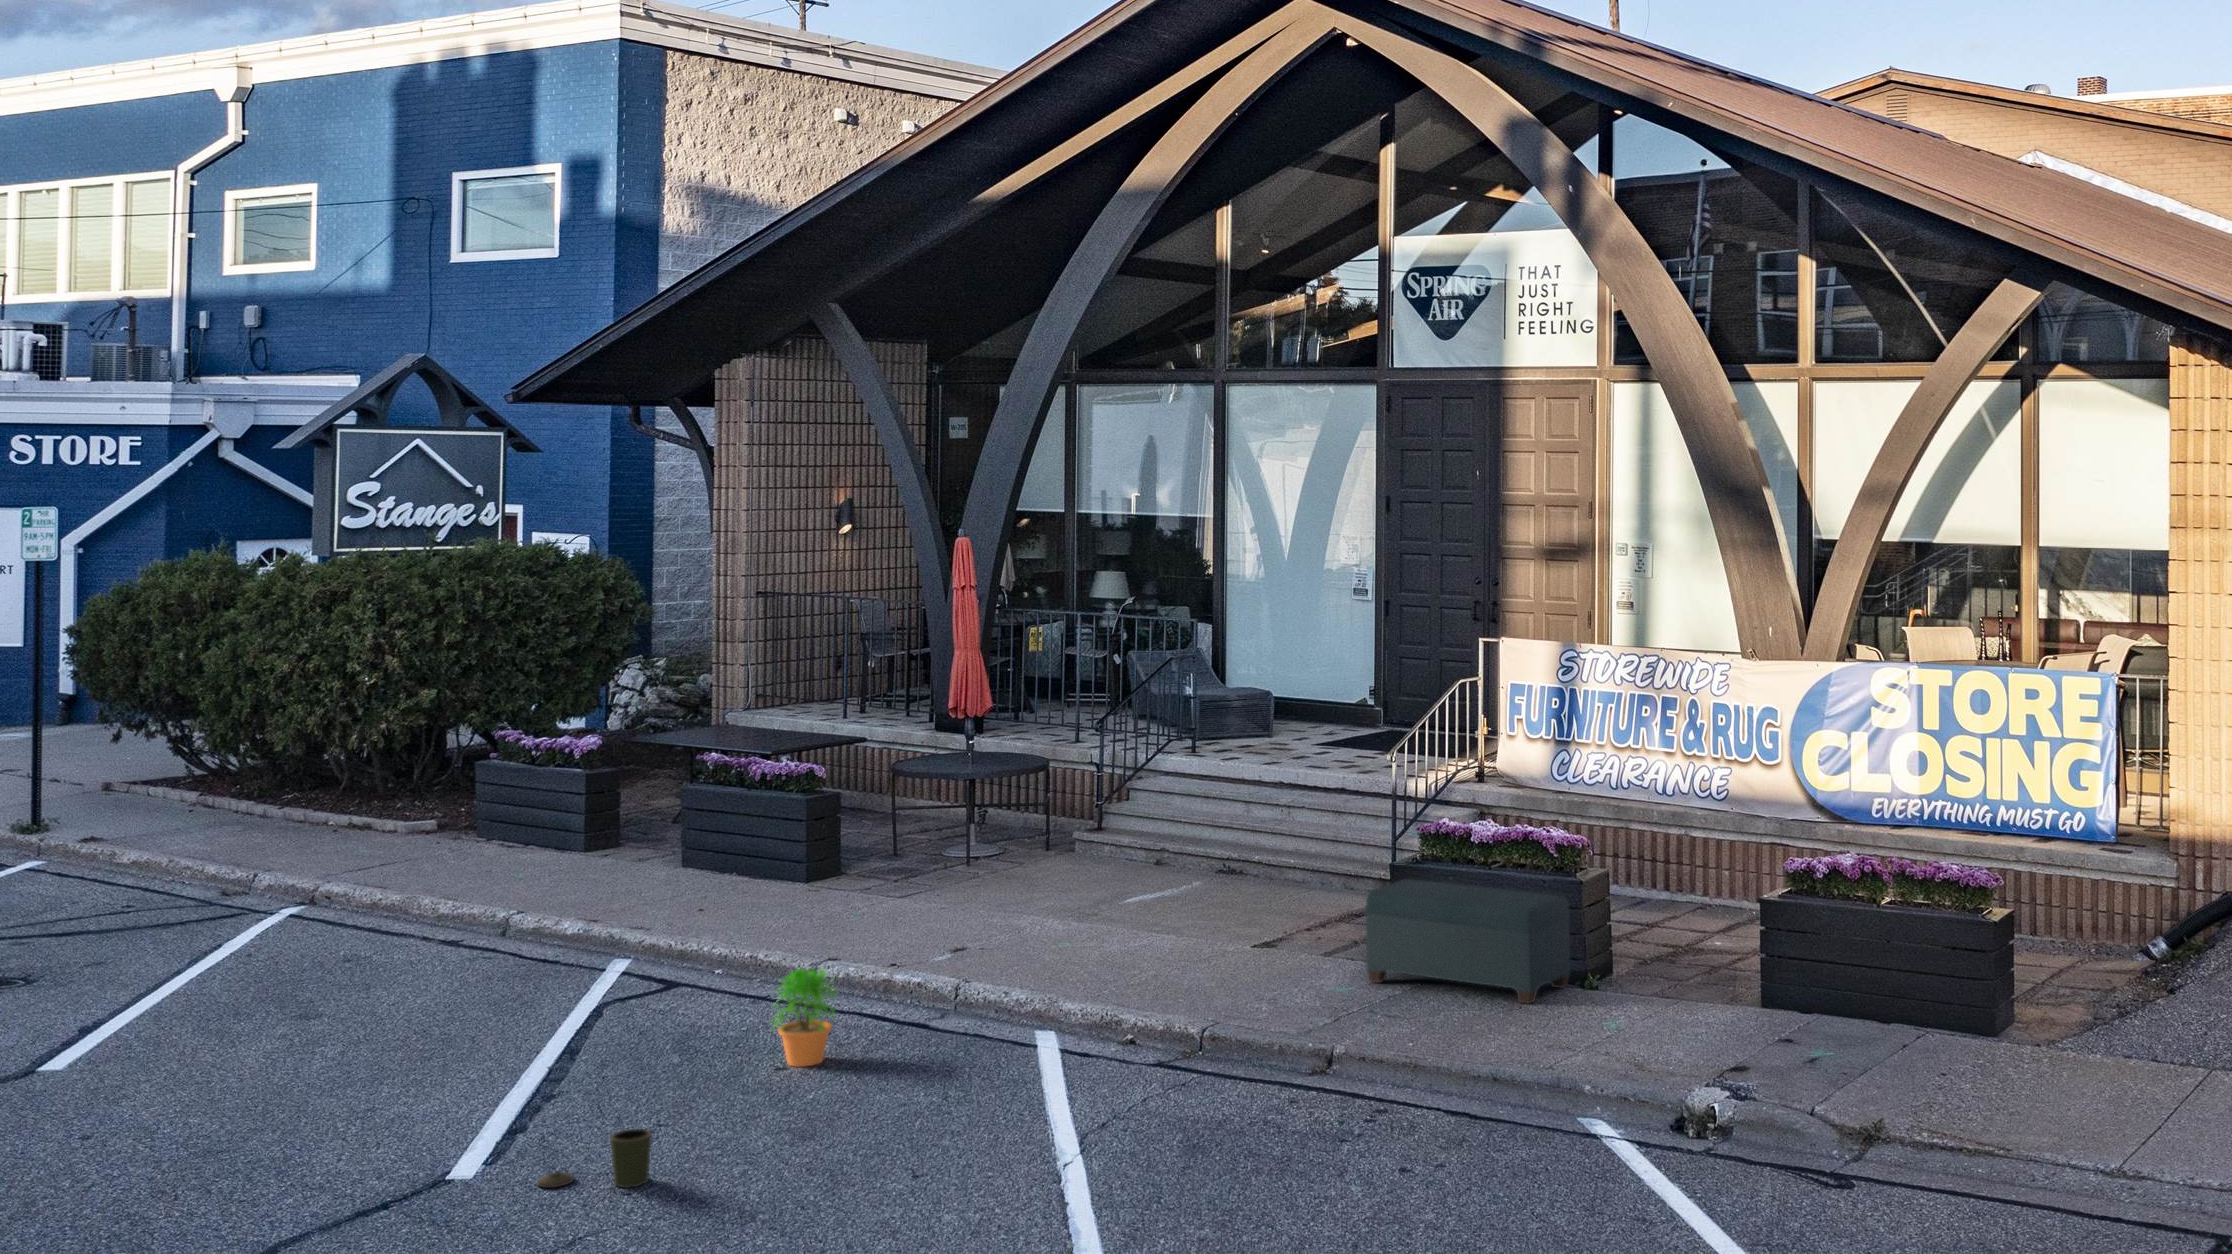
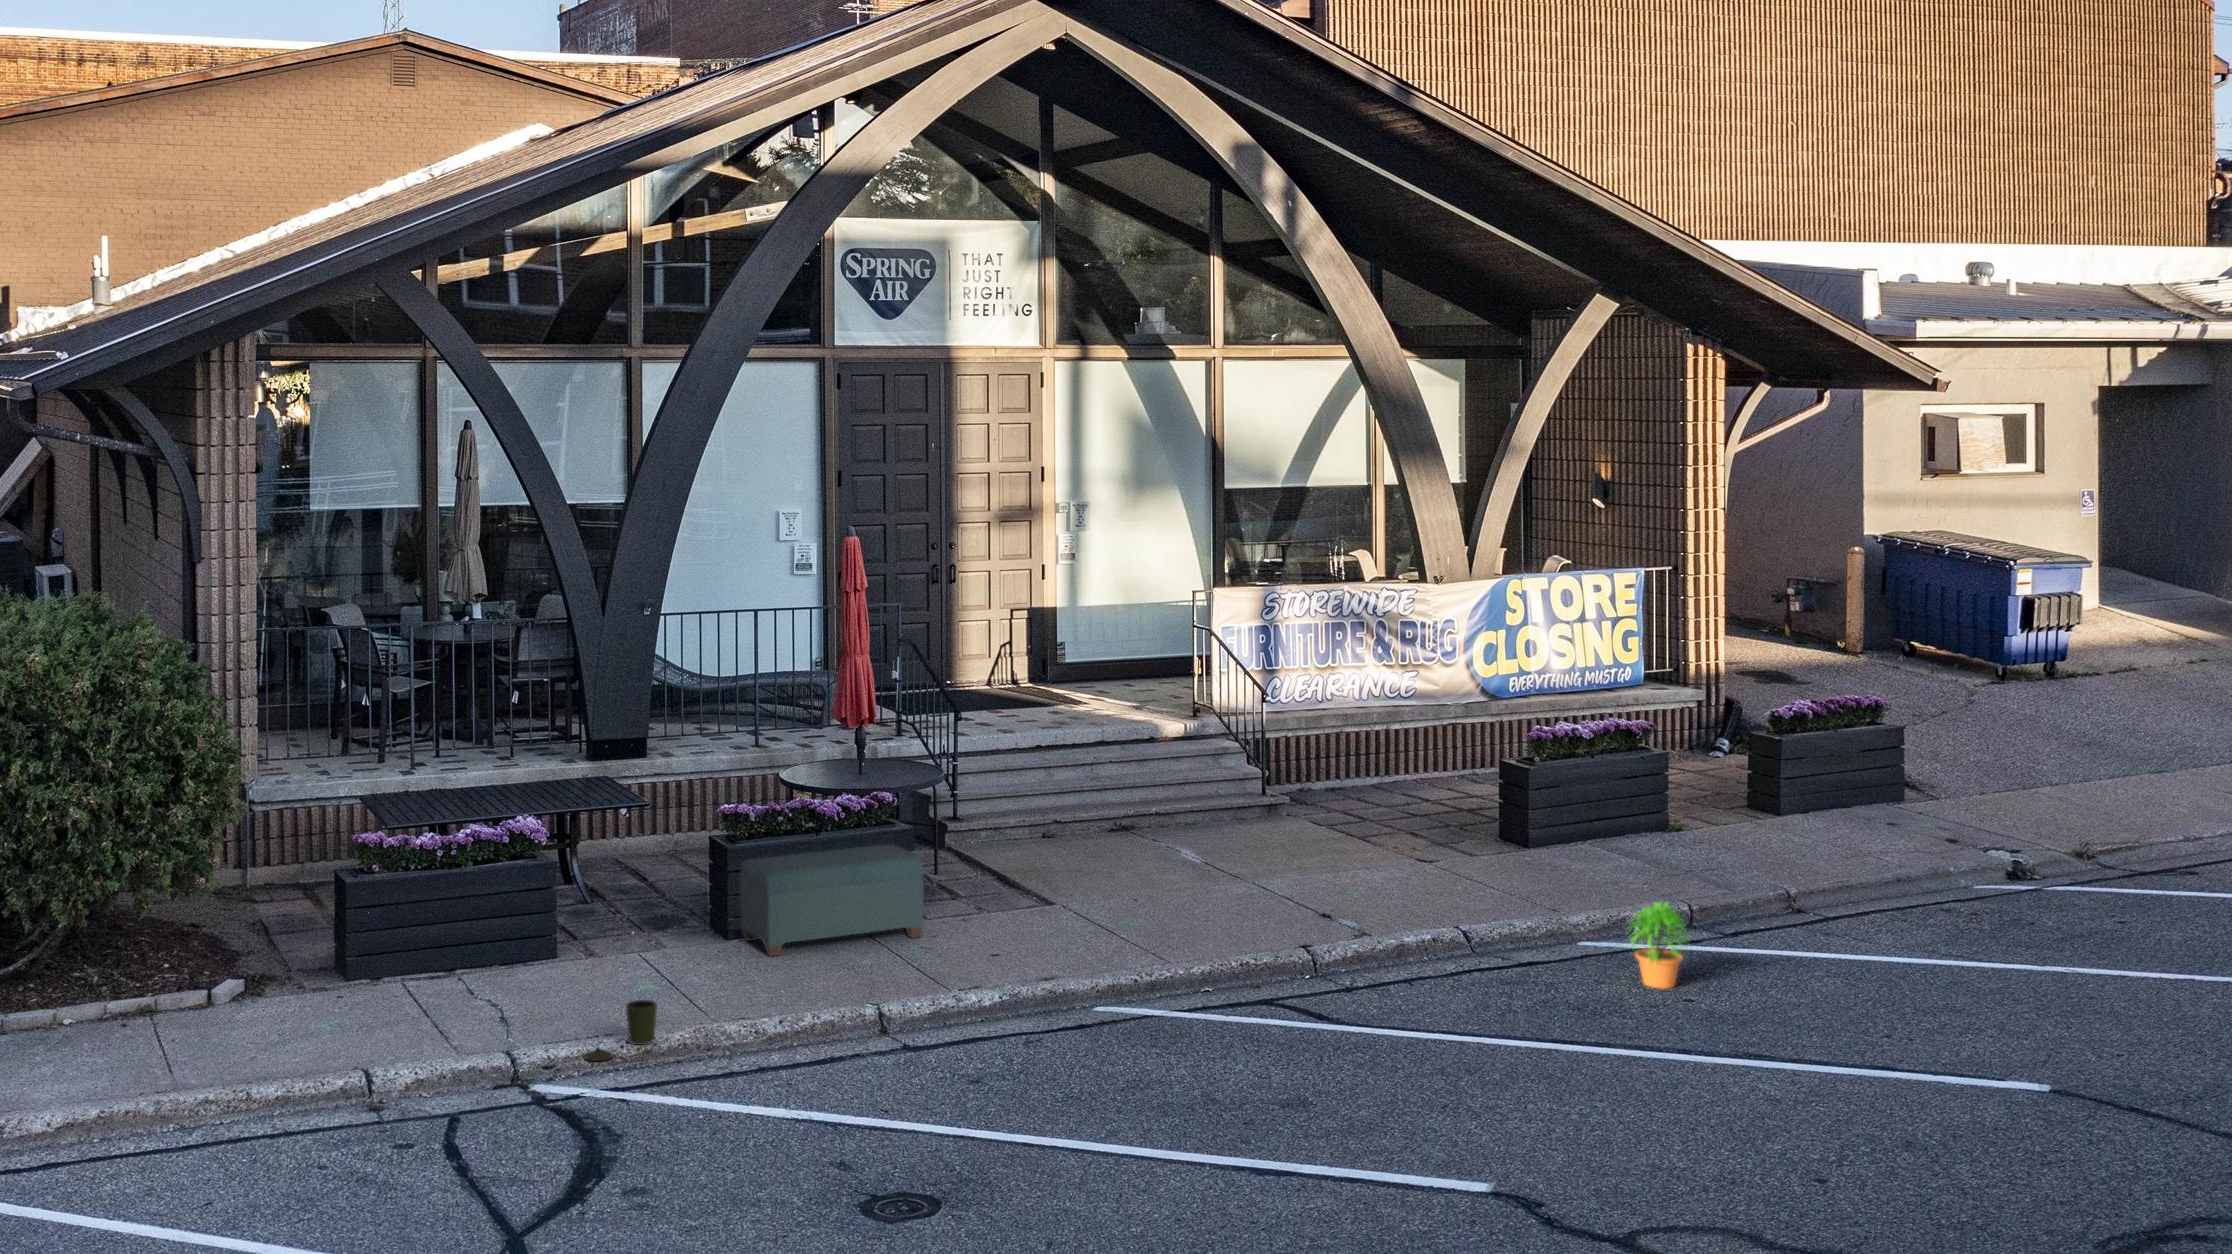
bench: present [1365,879,1570,1004] -> present [740,844,924,956]
trash can: present [537,1129,652,1188] -> present [585,1000,657,1061]

